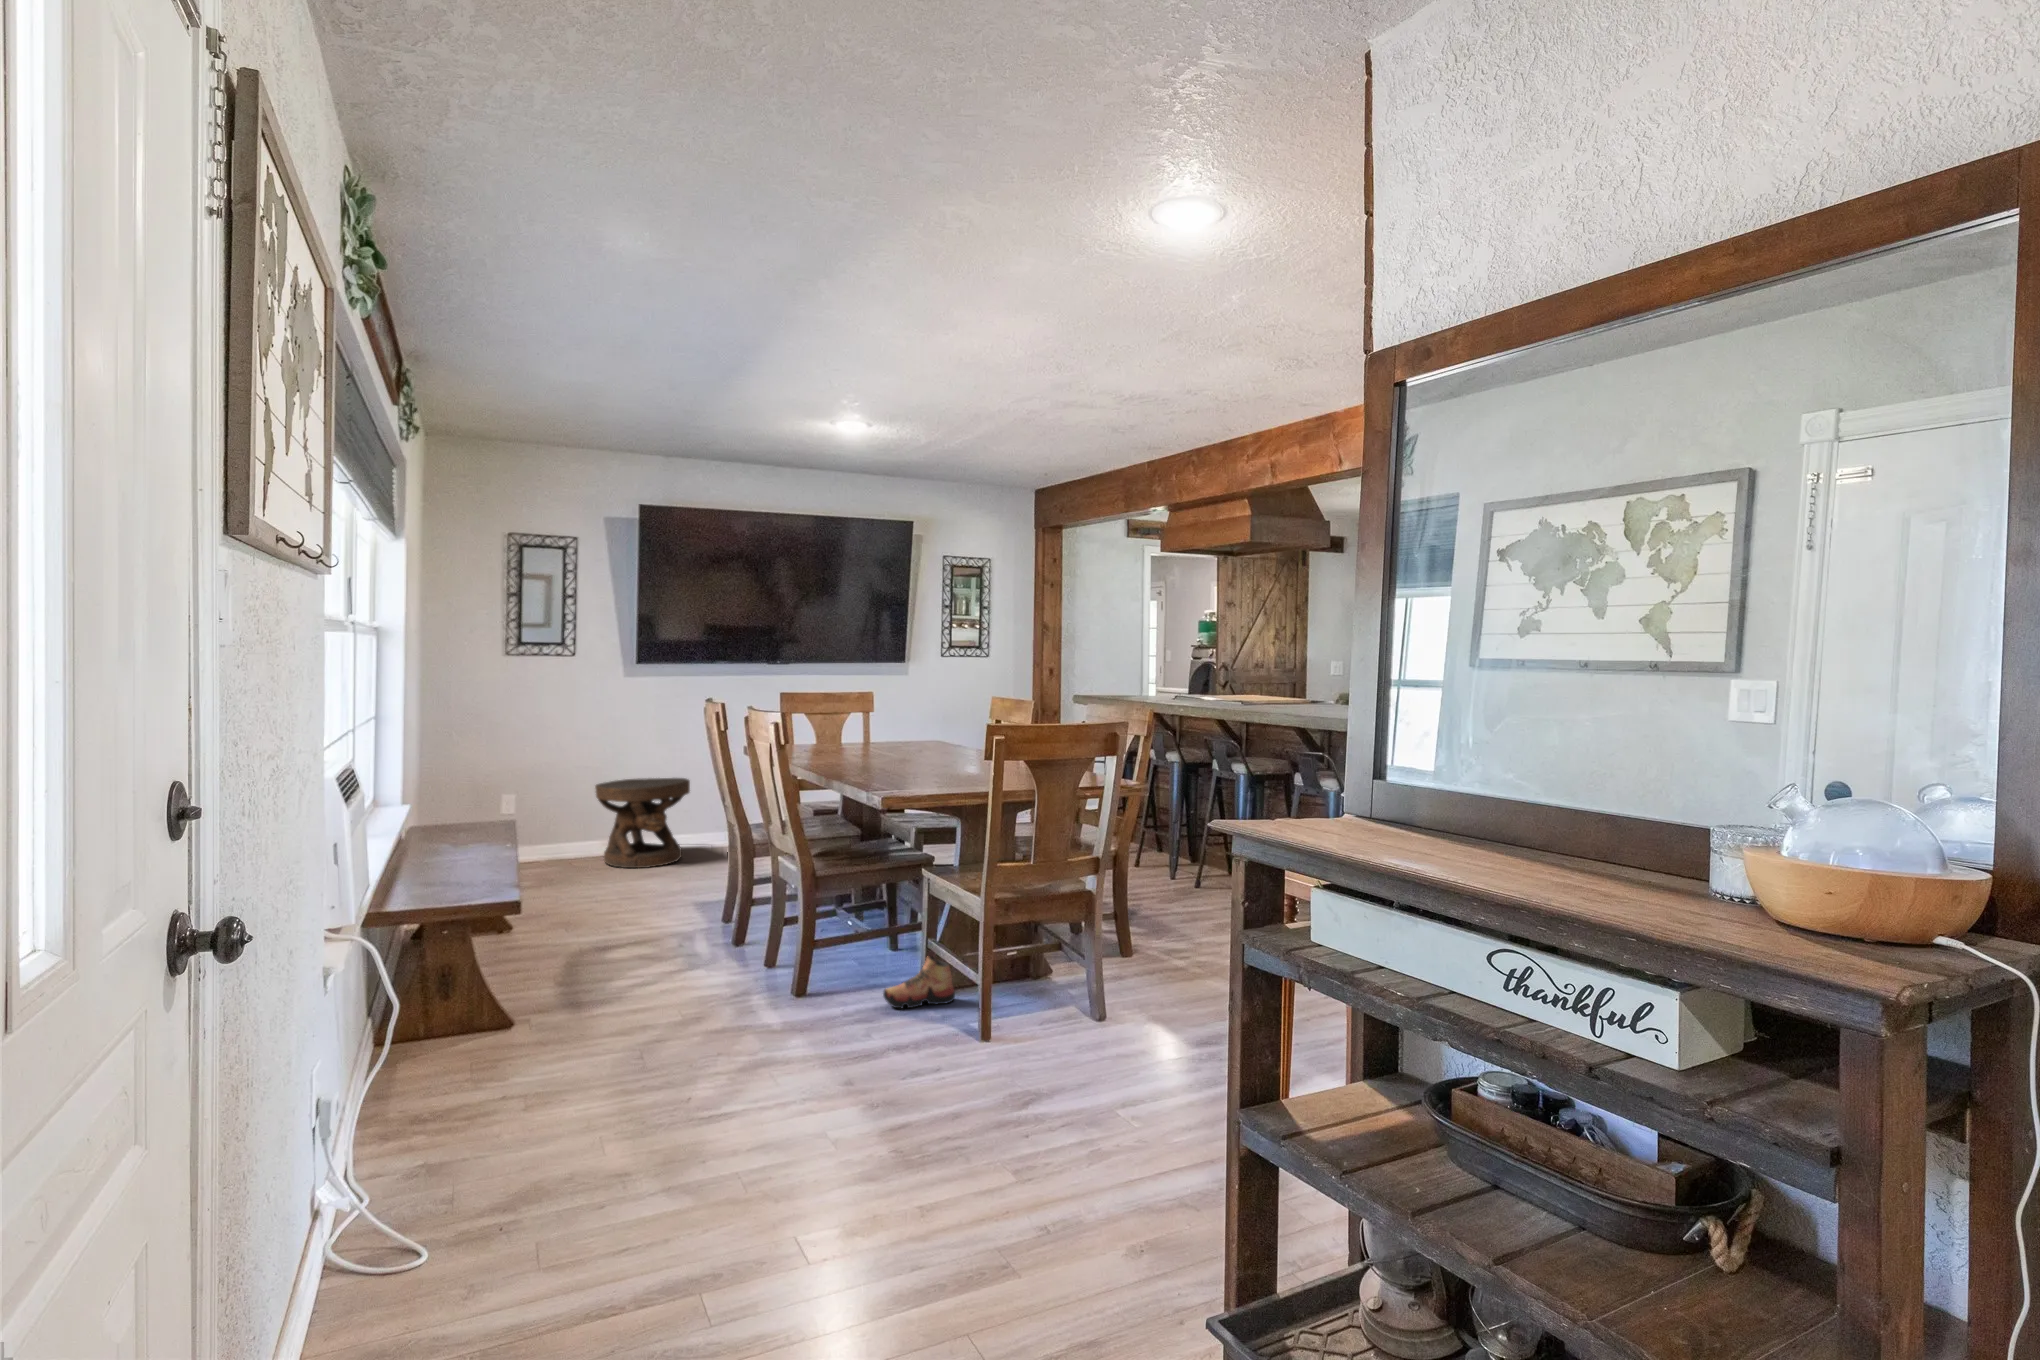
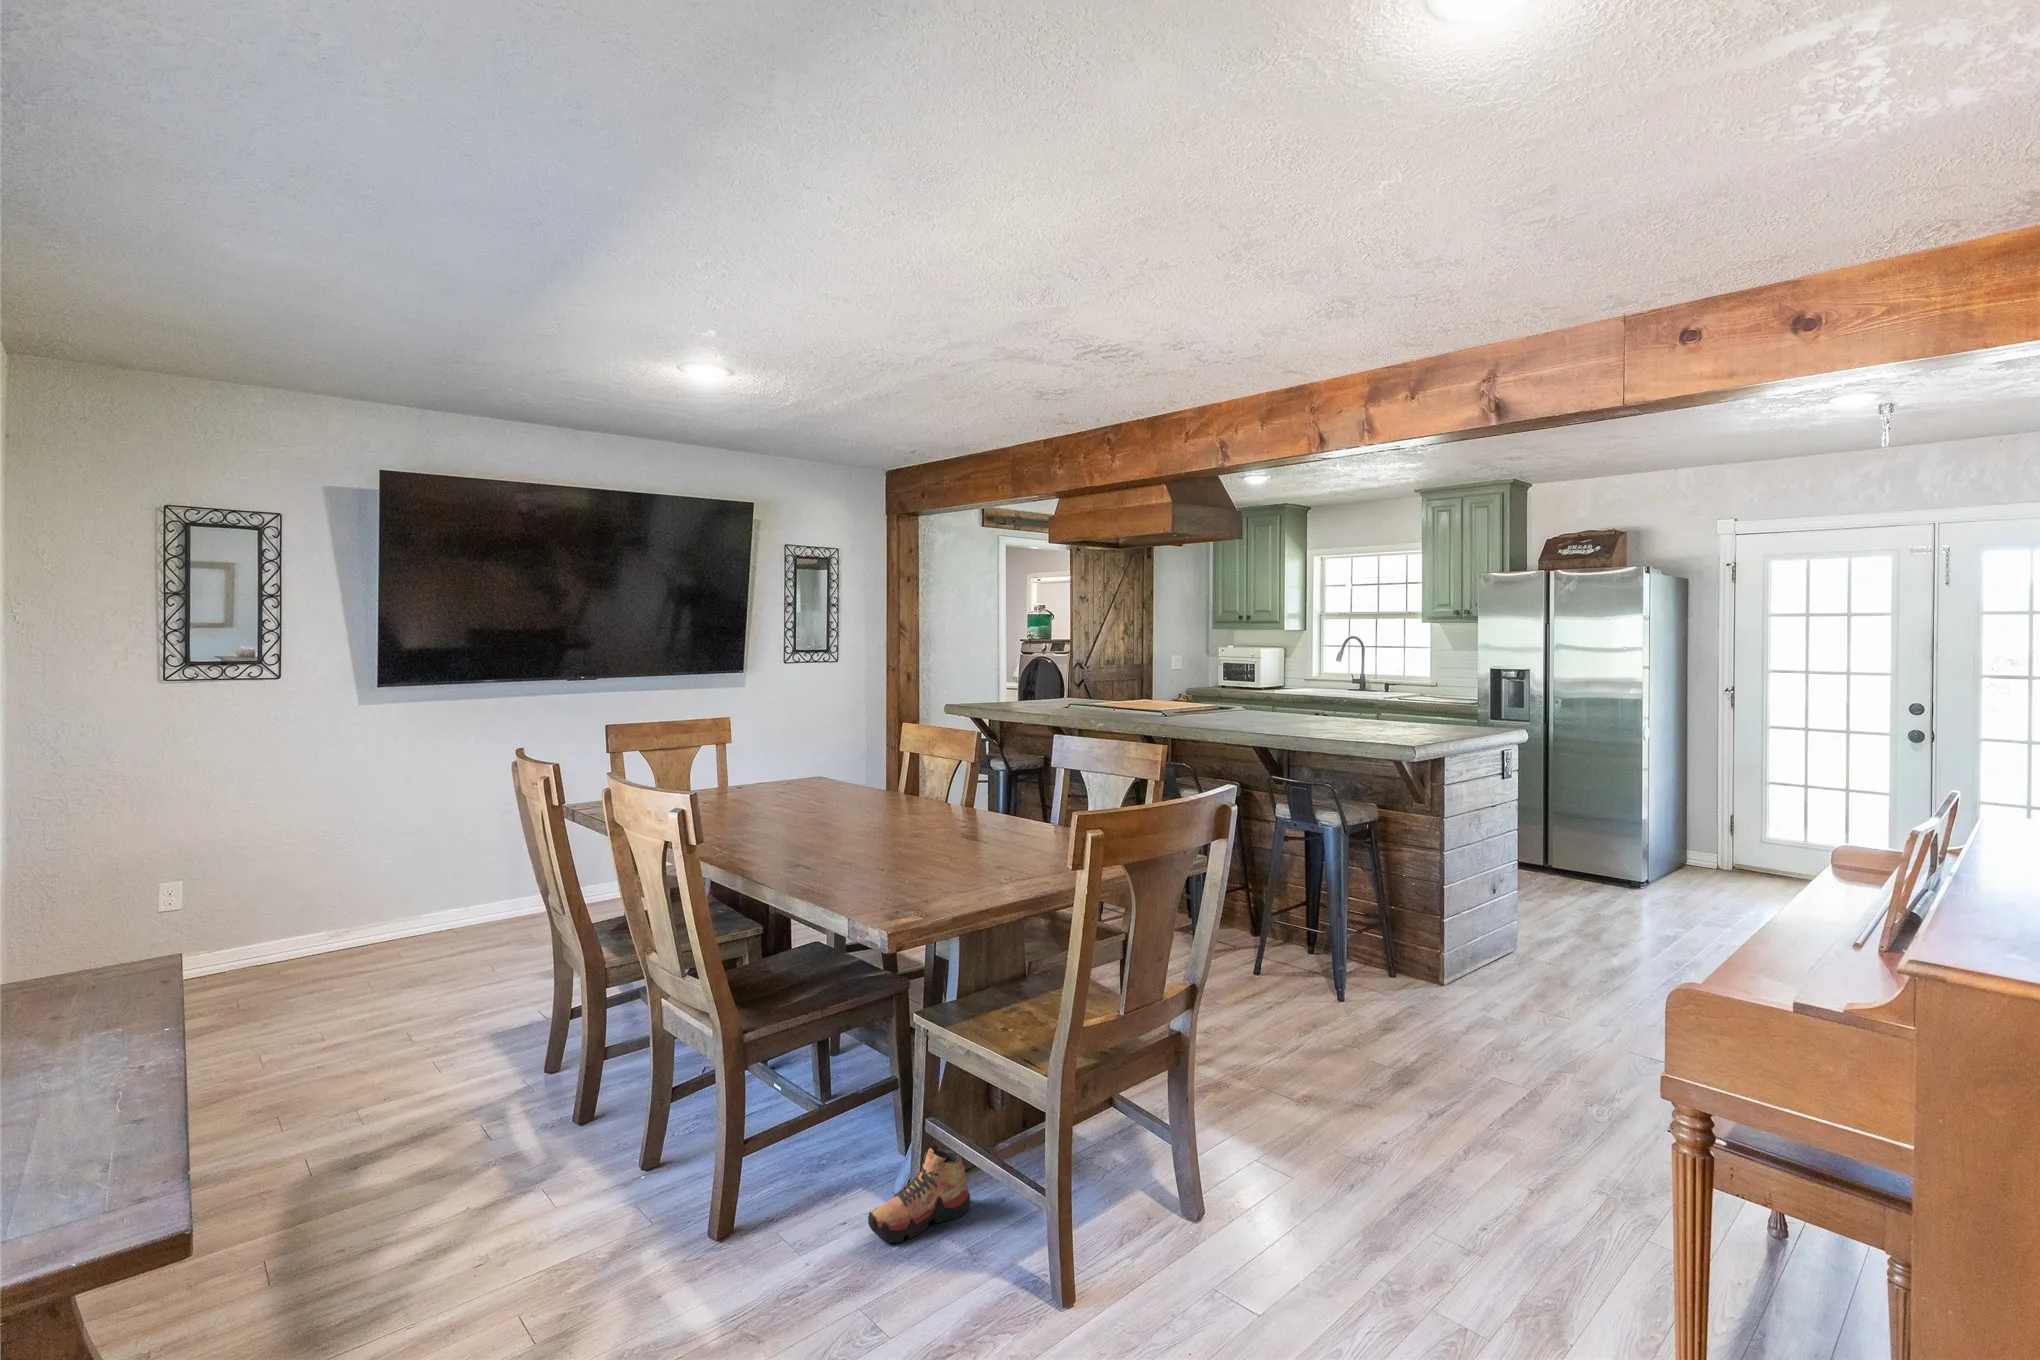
side table: present [595,778,690,868] -> none [319,836,465,972]

